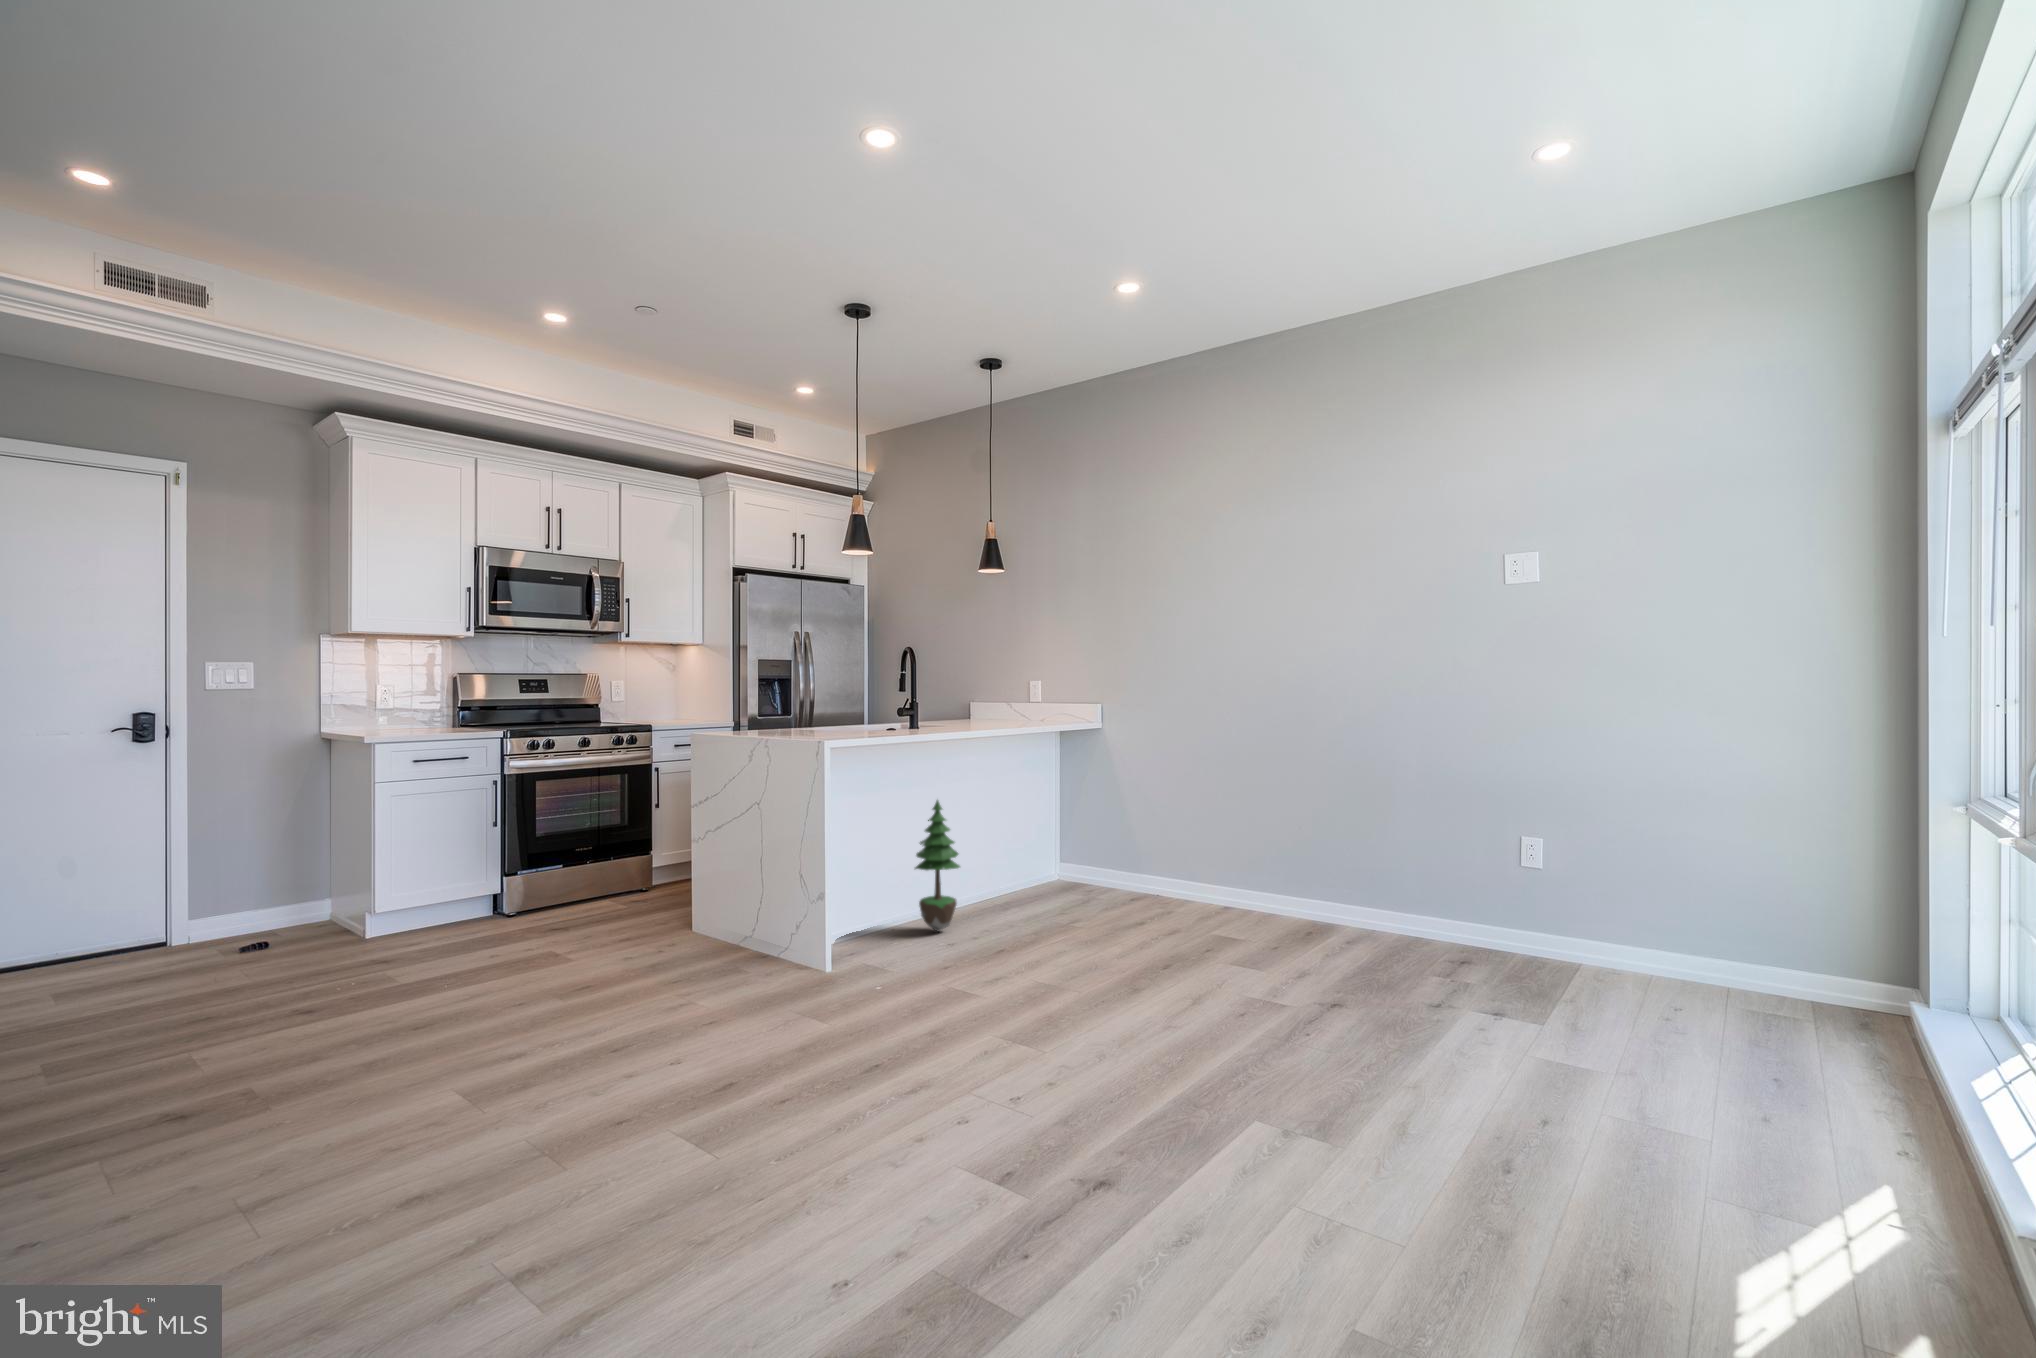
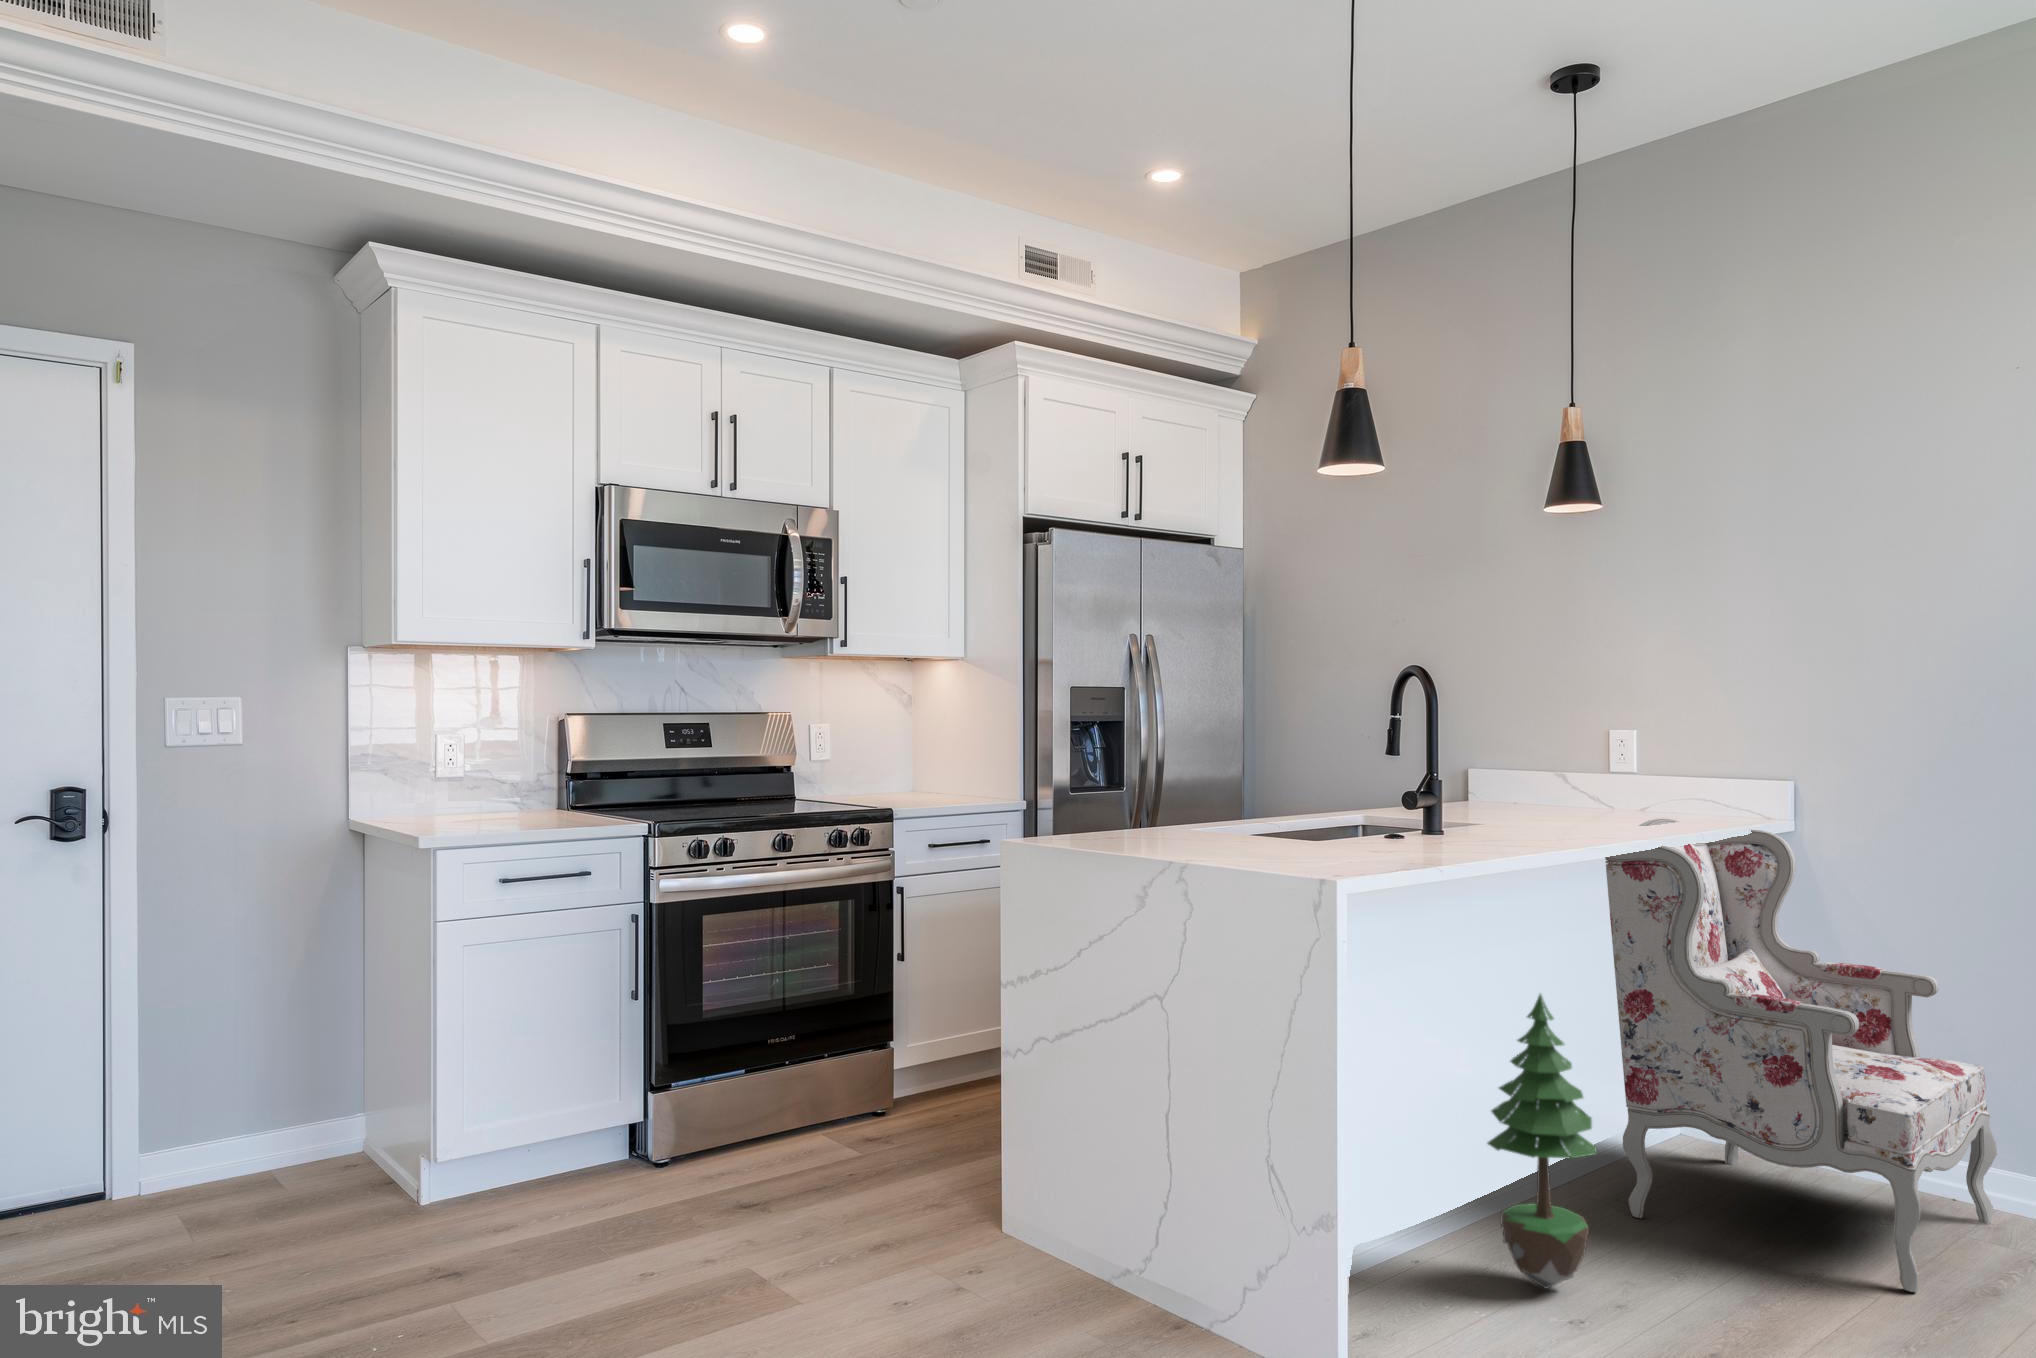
armchair: none [992,724,1158,924] -> present [1605,819,1997,1292]

